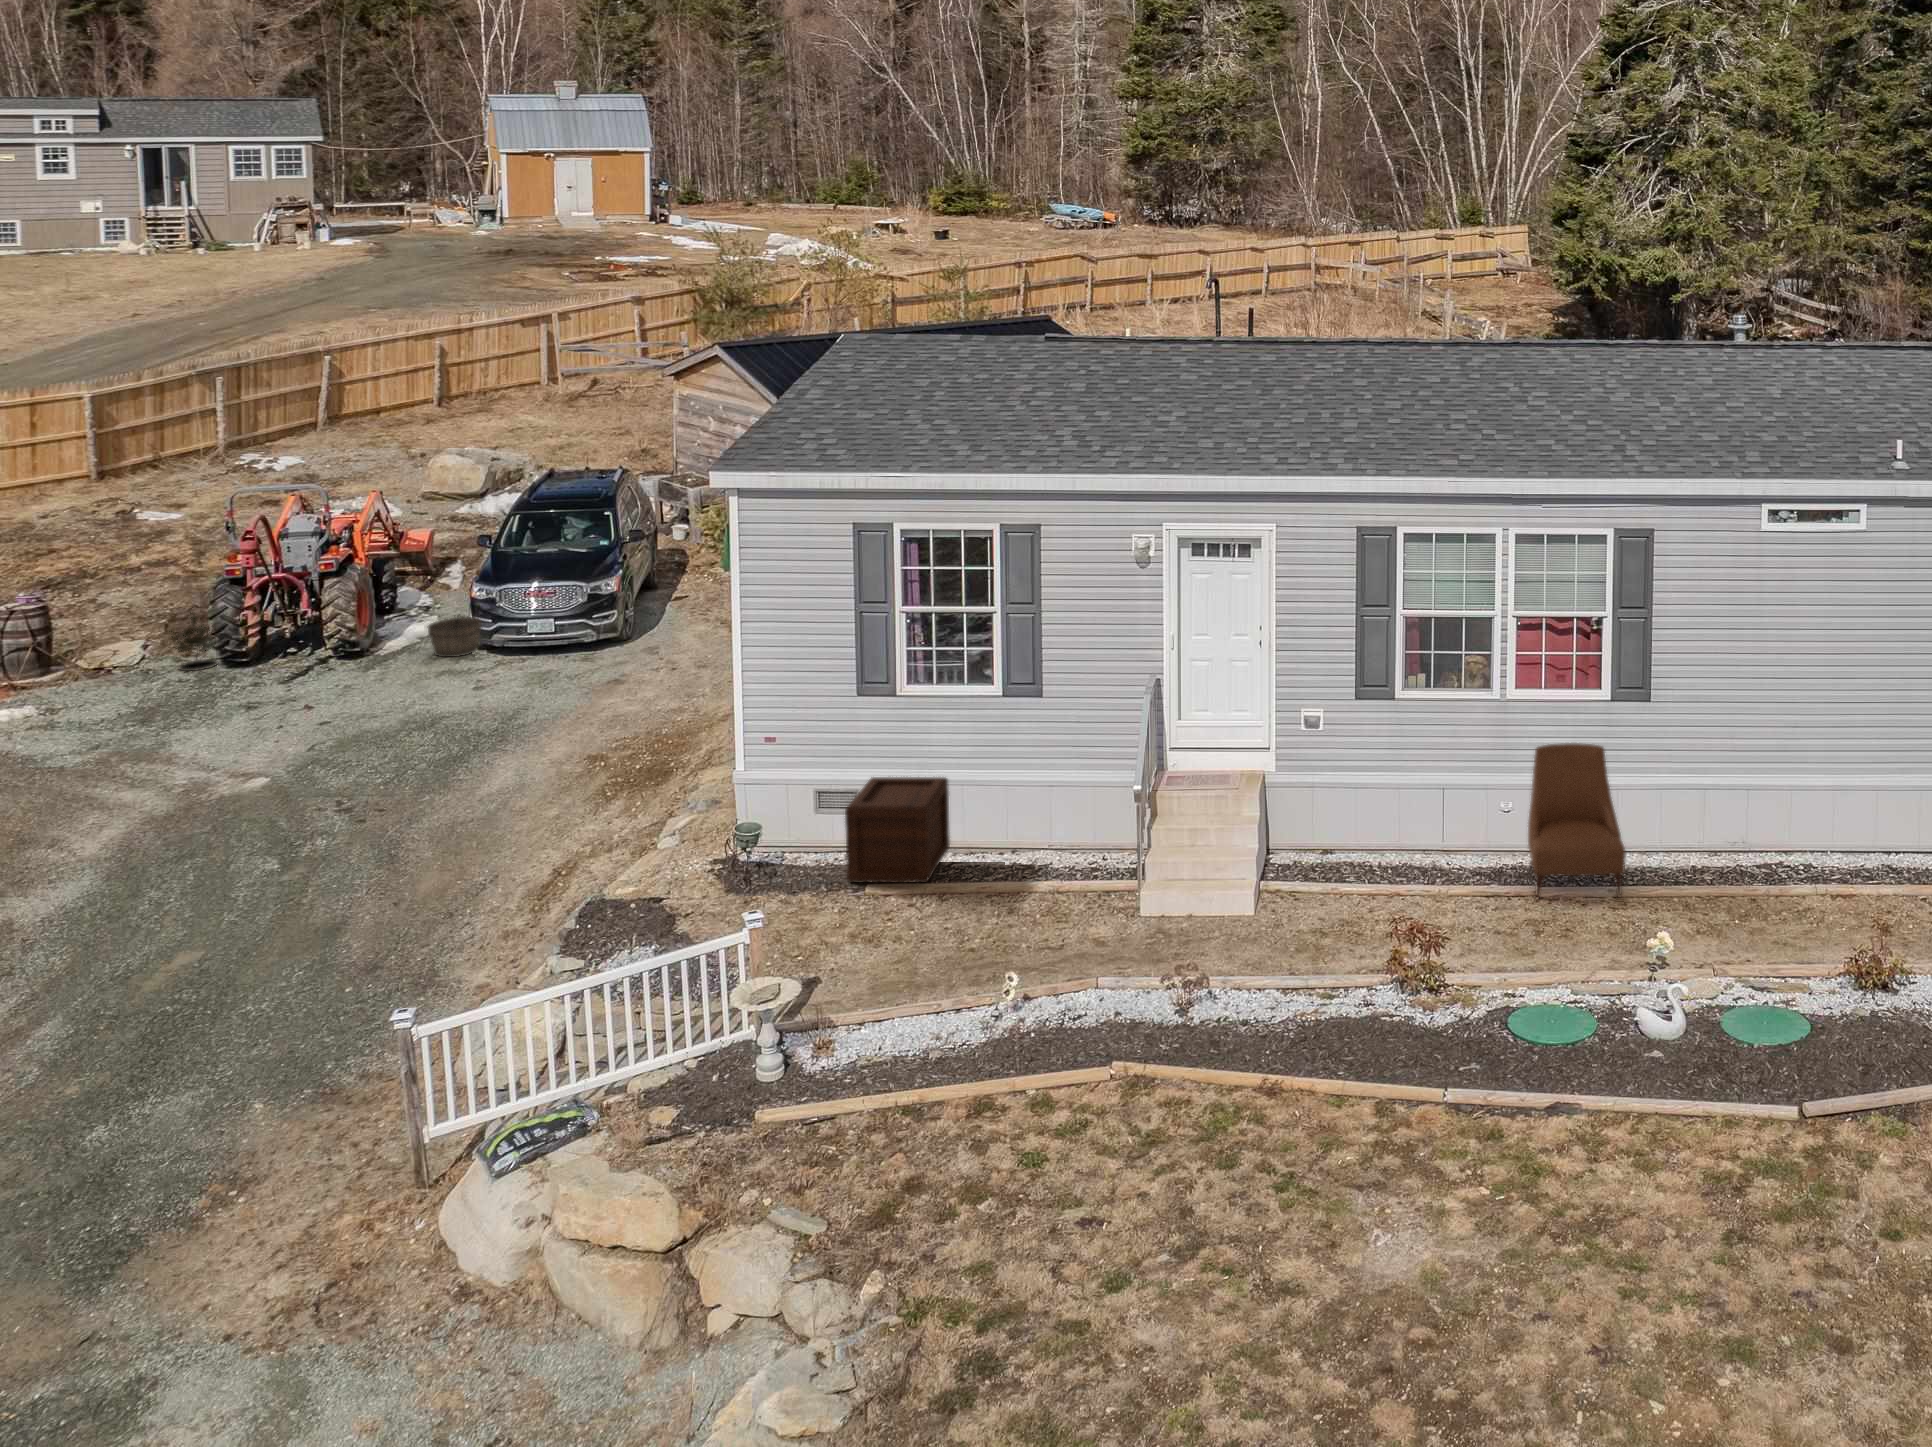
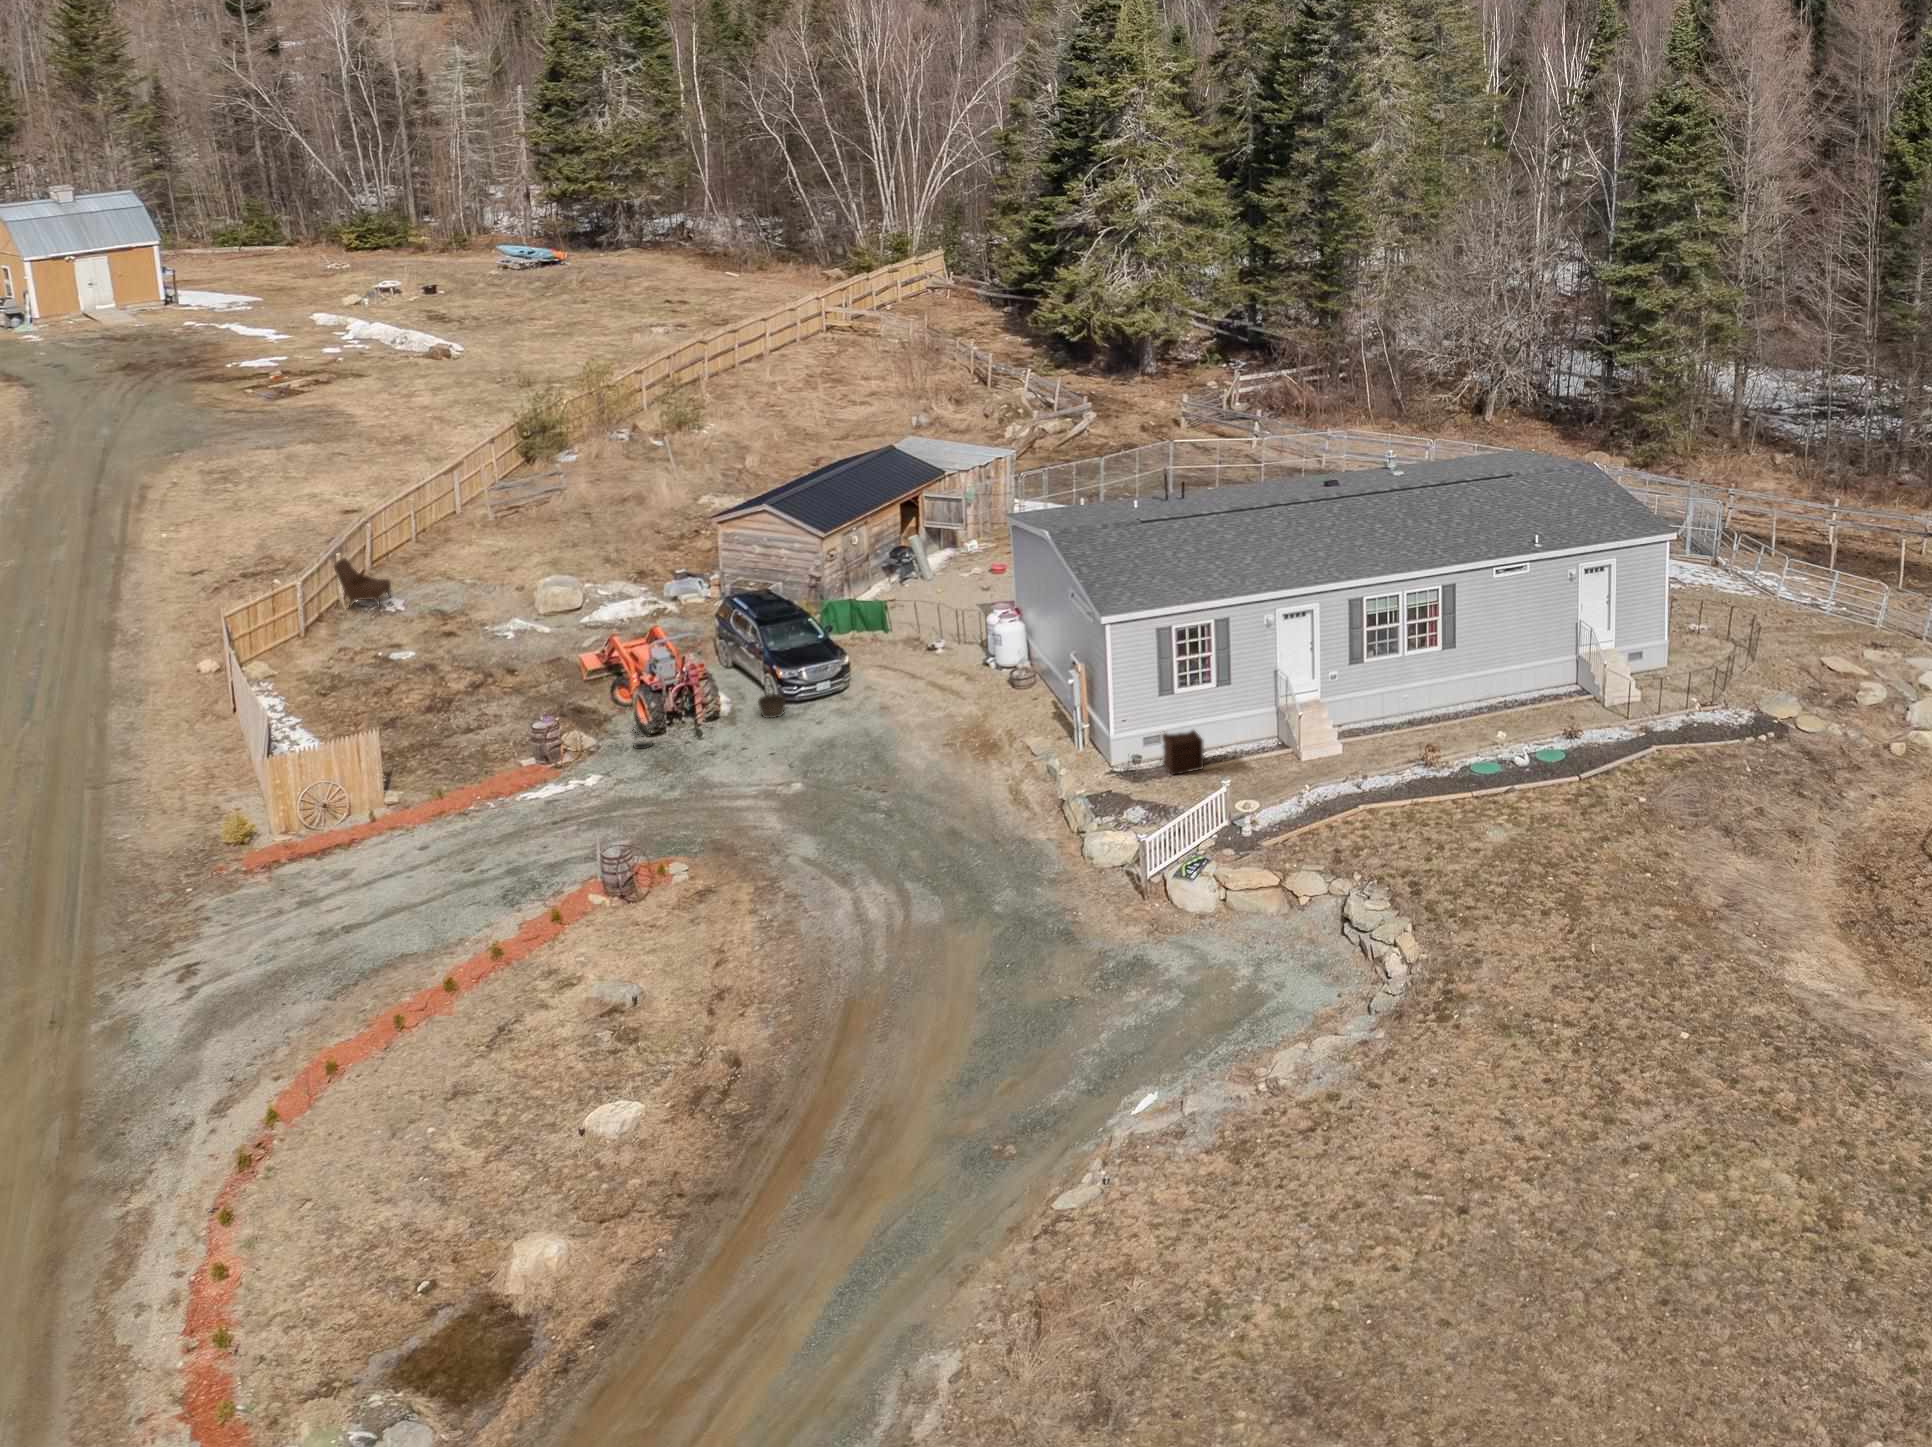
chair: present [1528,743,1625,898] -> present [334,558,391,606]

